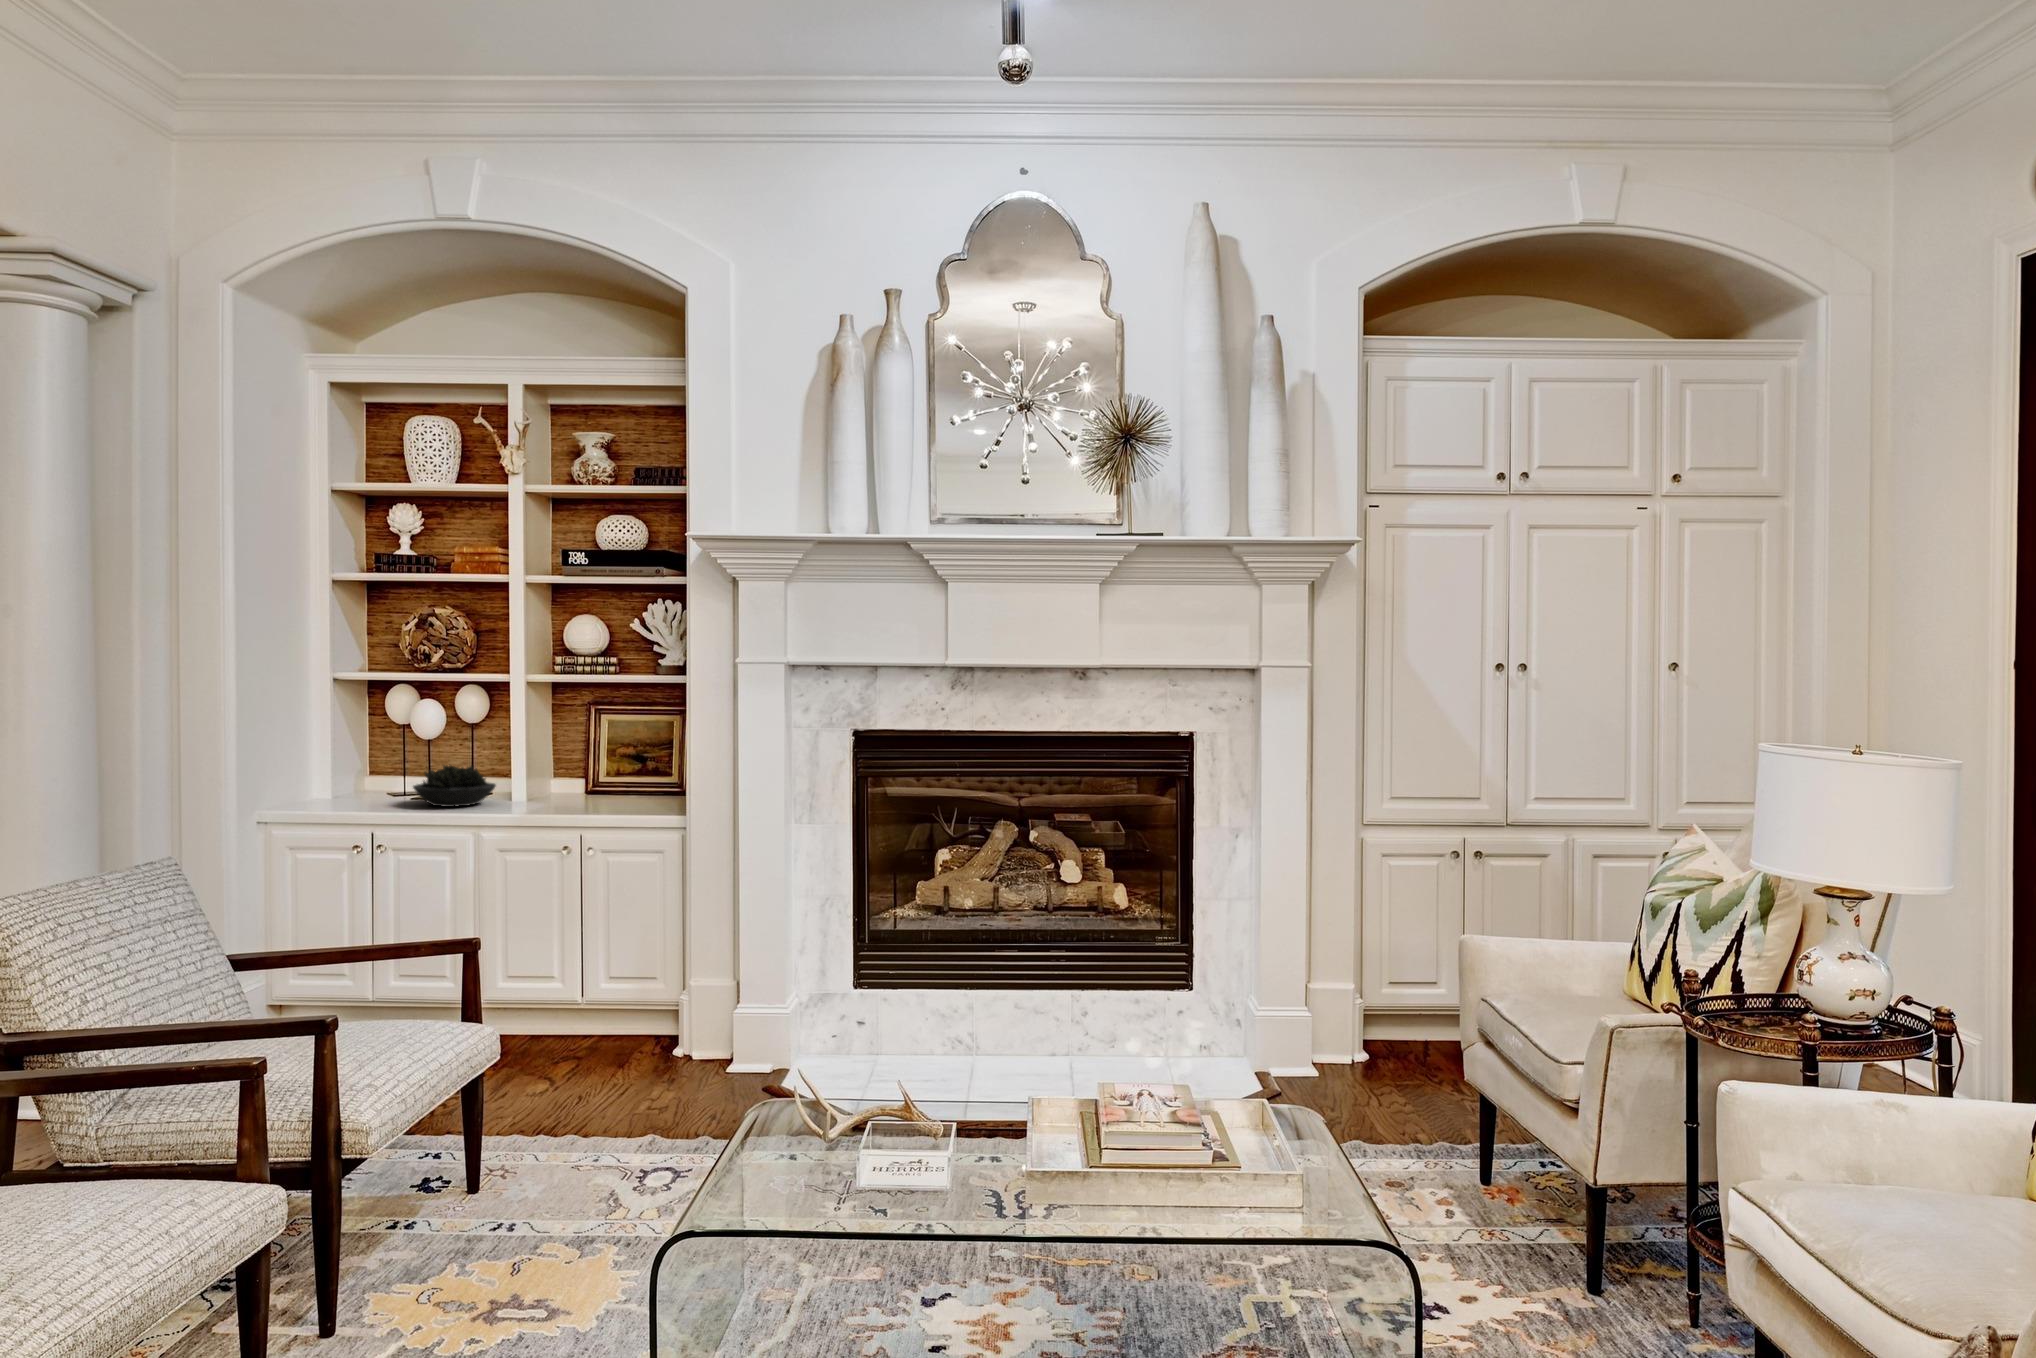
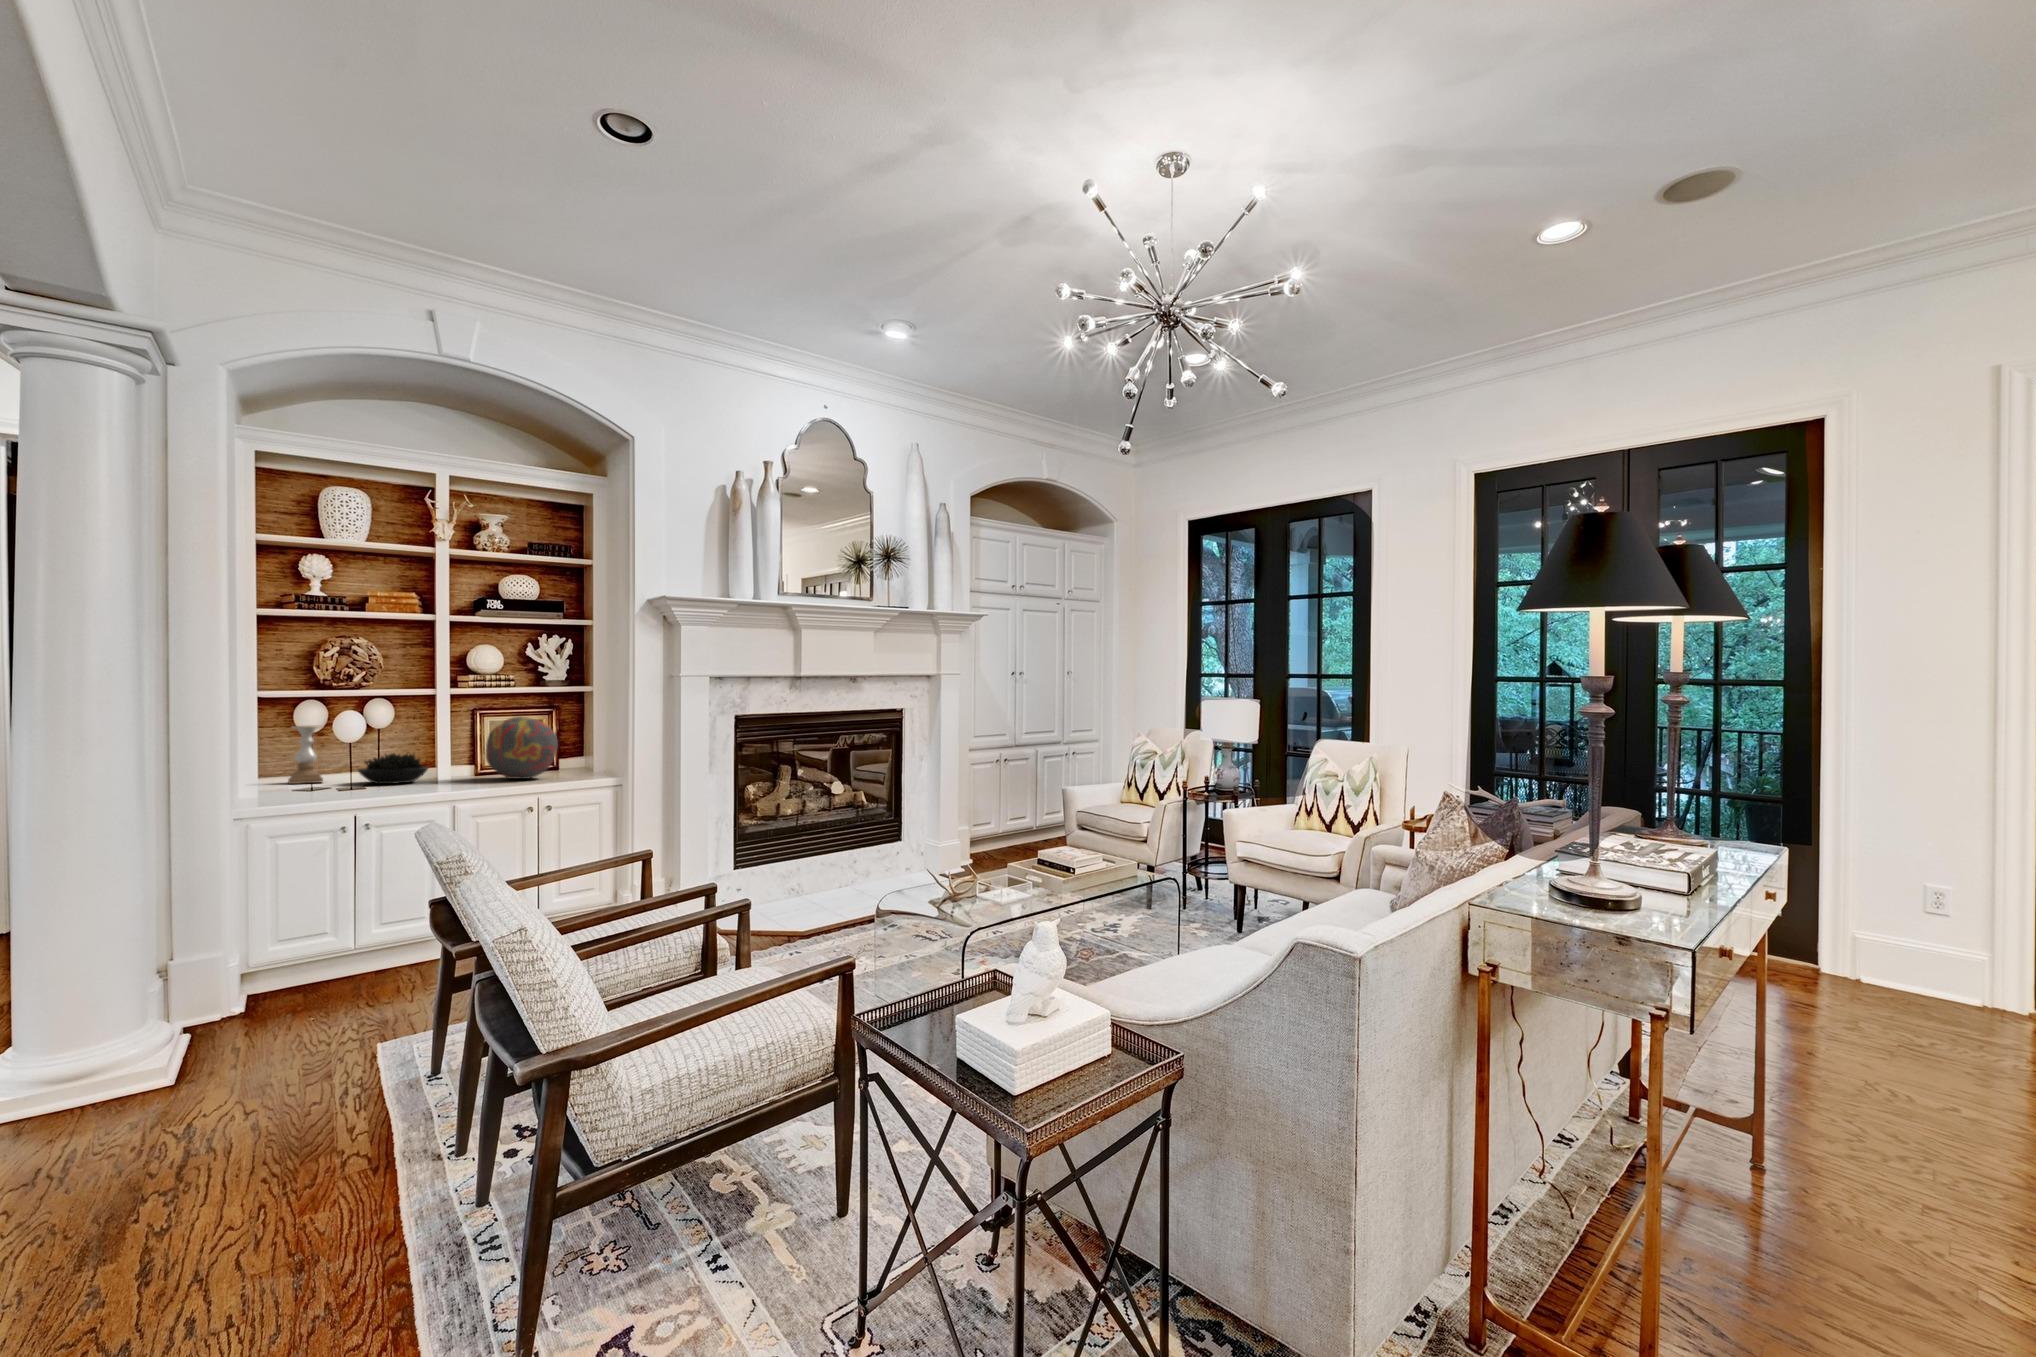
decorative orb: none [552,720,644,811] -> present [486,716,558,779]
candle holder: none [368,723,414,797] -> present [288,726,323,784]

